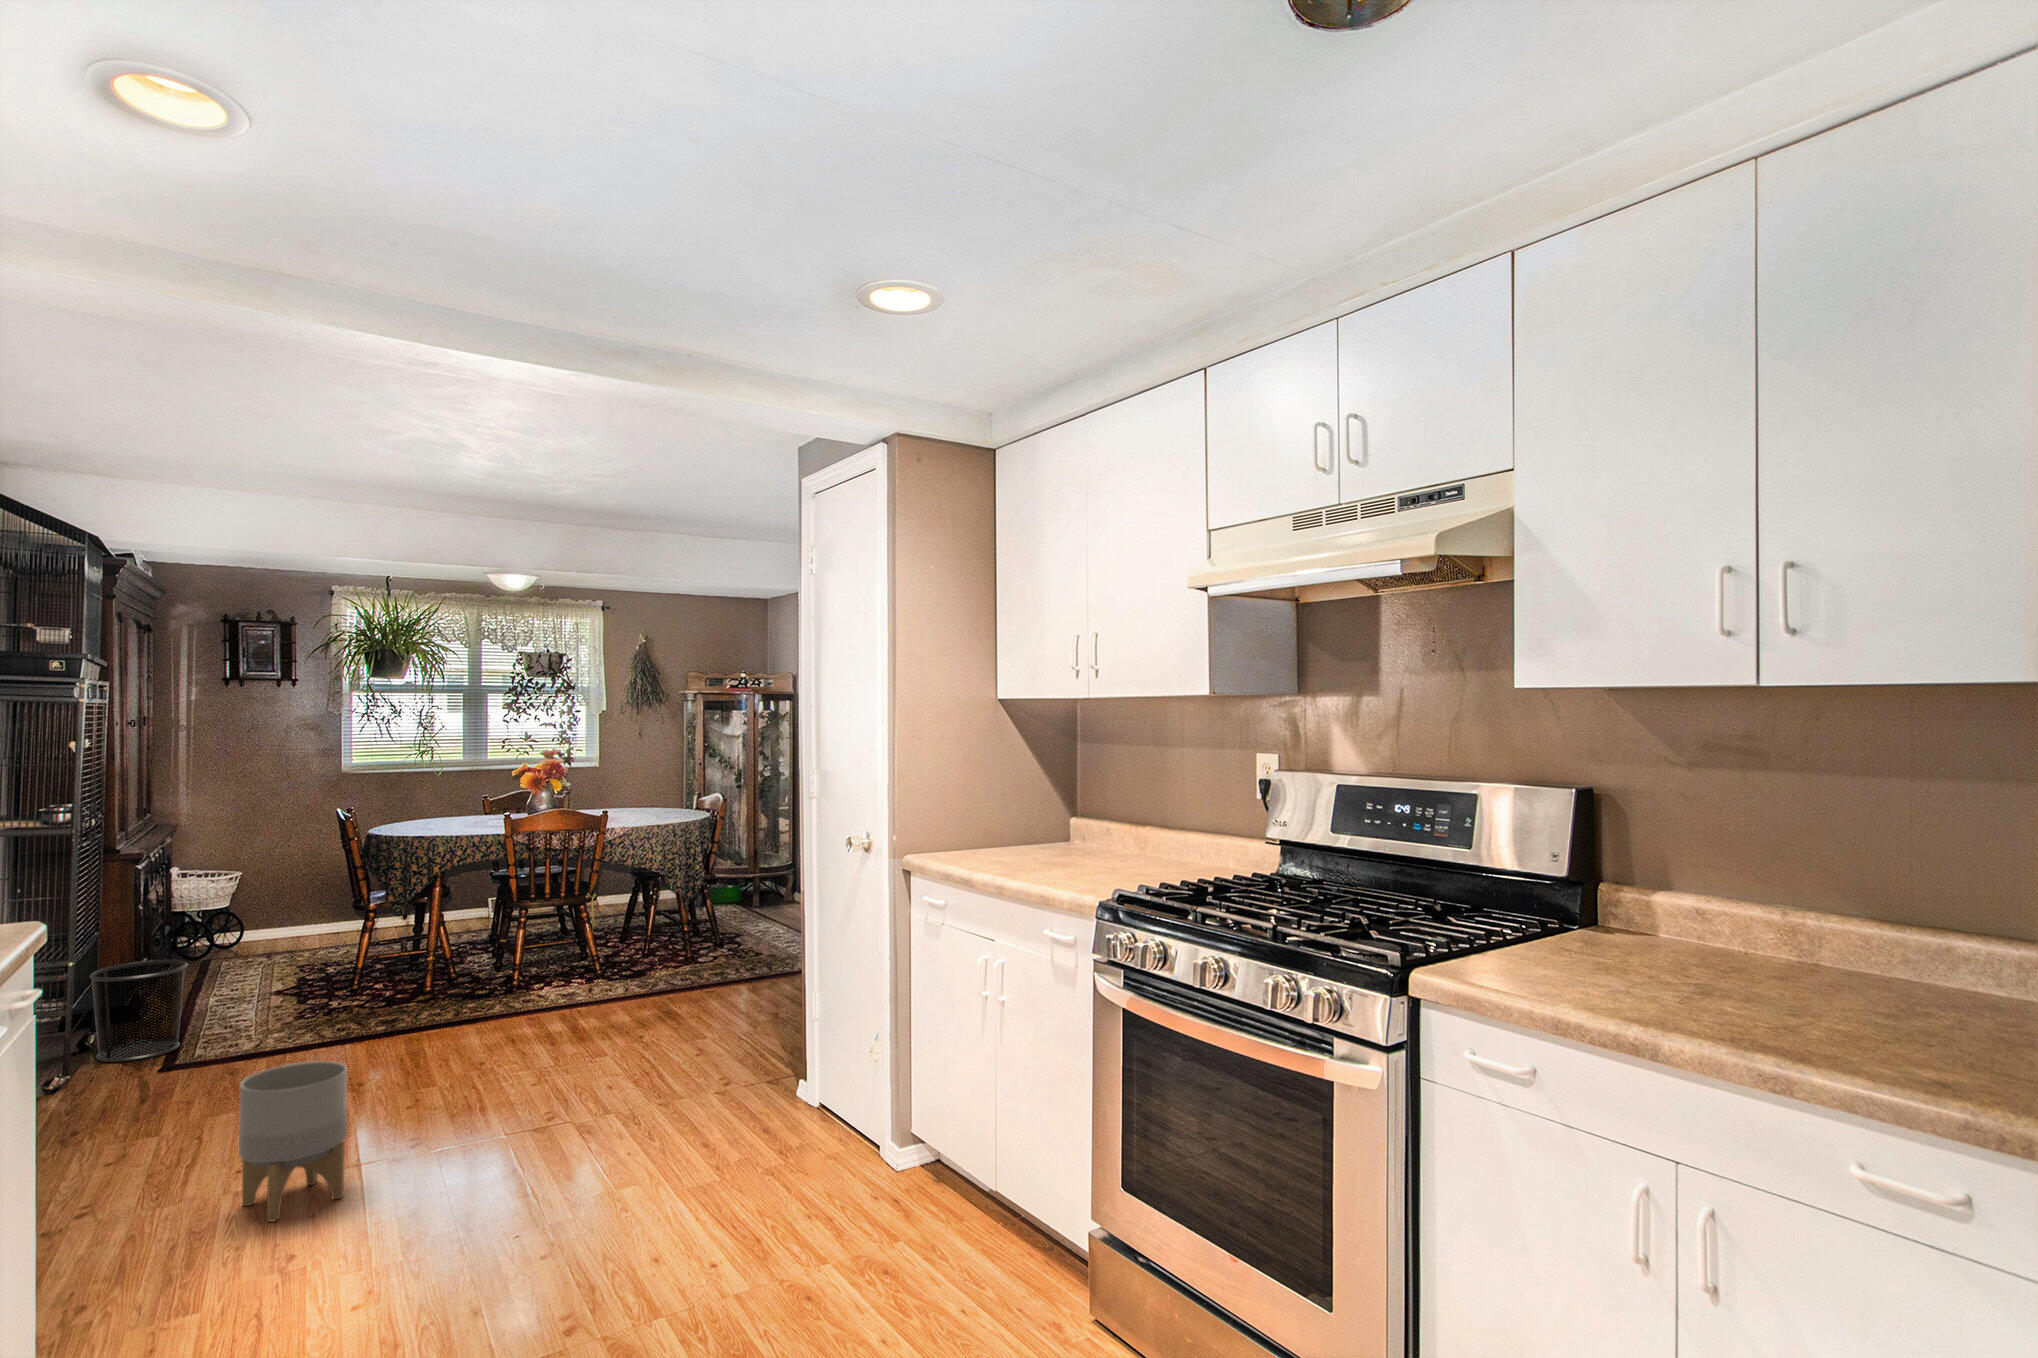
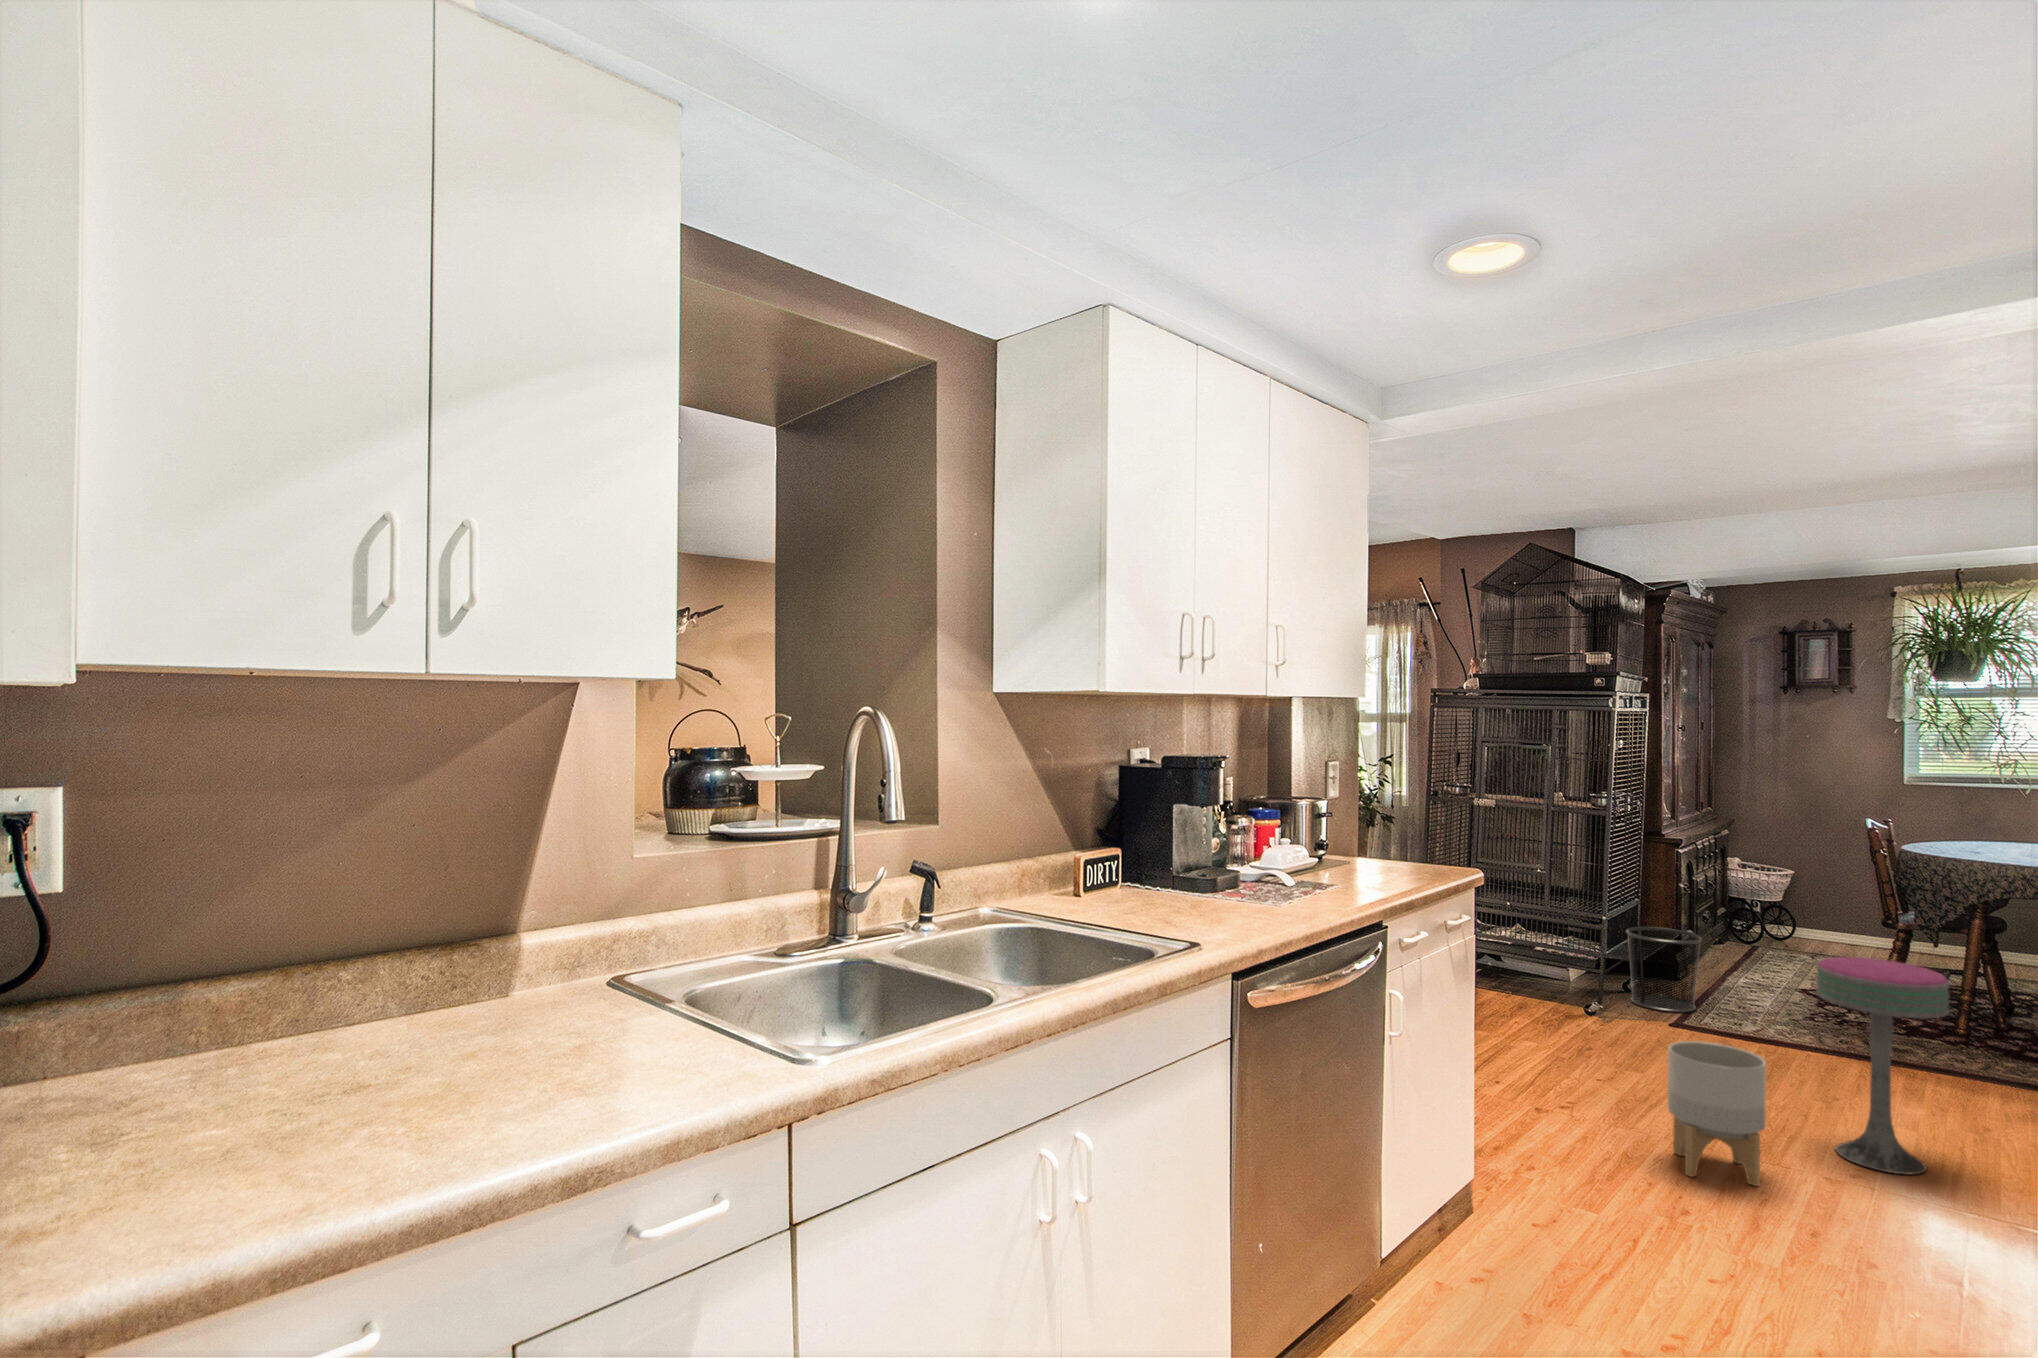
bar stool: none [371,933,483,1135] -> present [1816,957,1949,1174]

